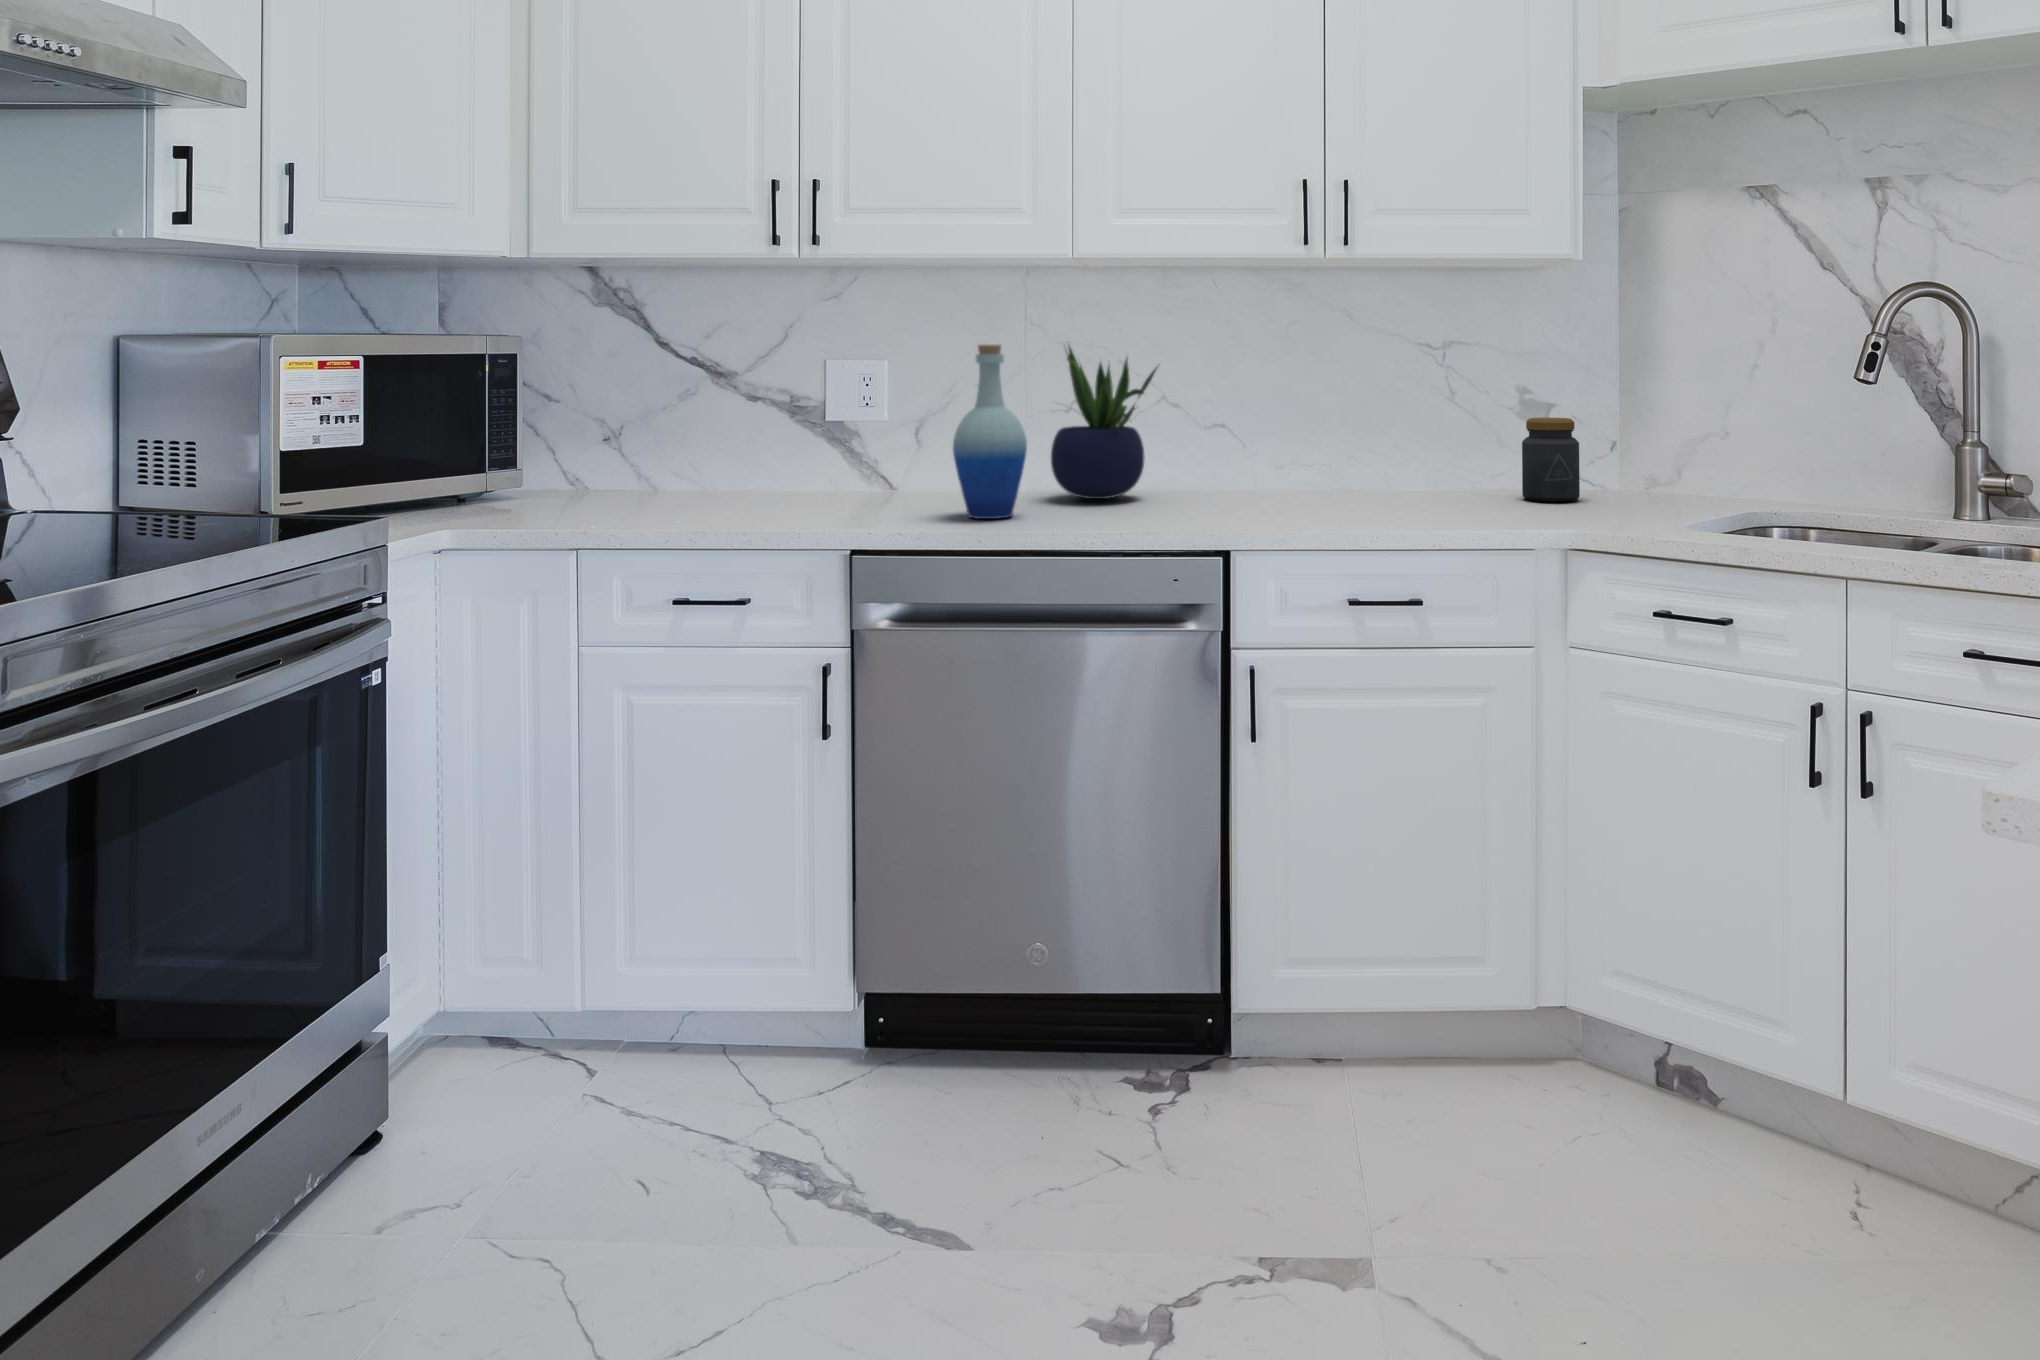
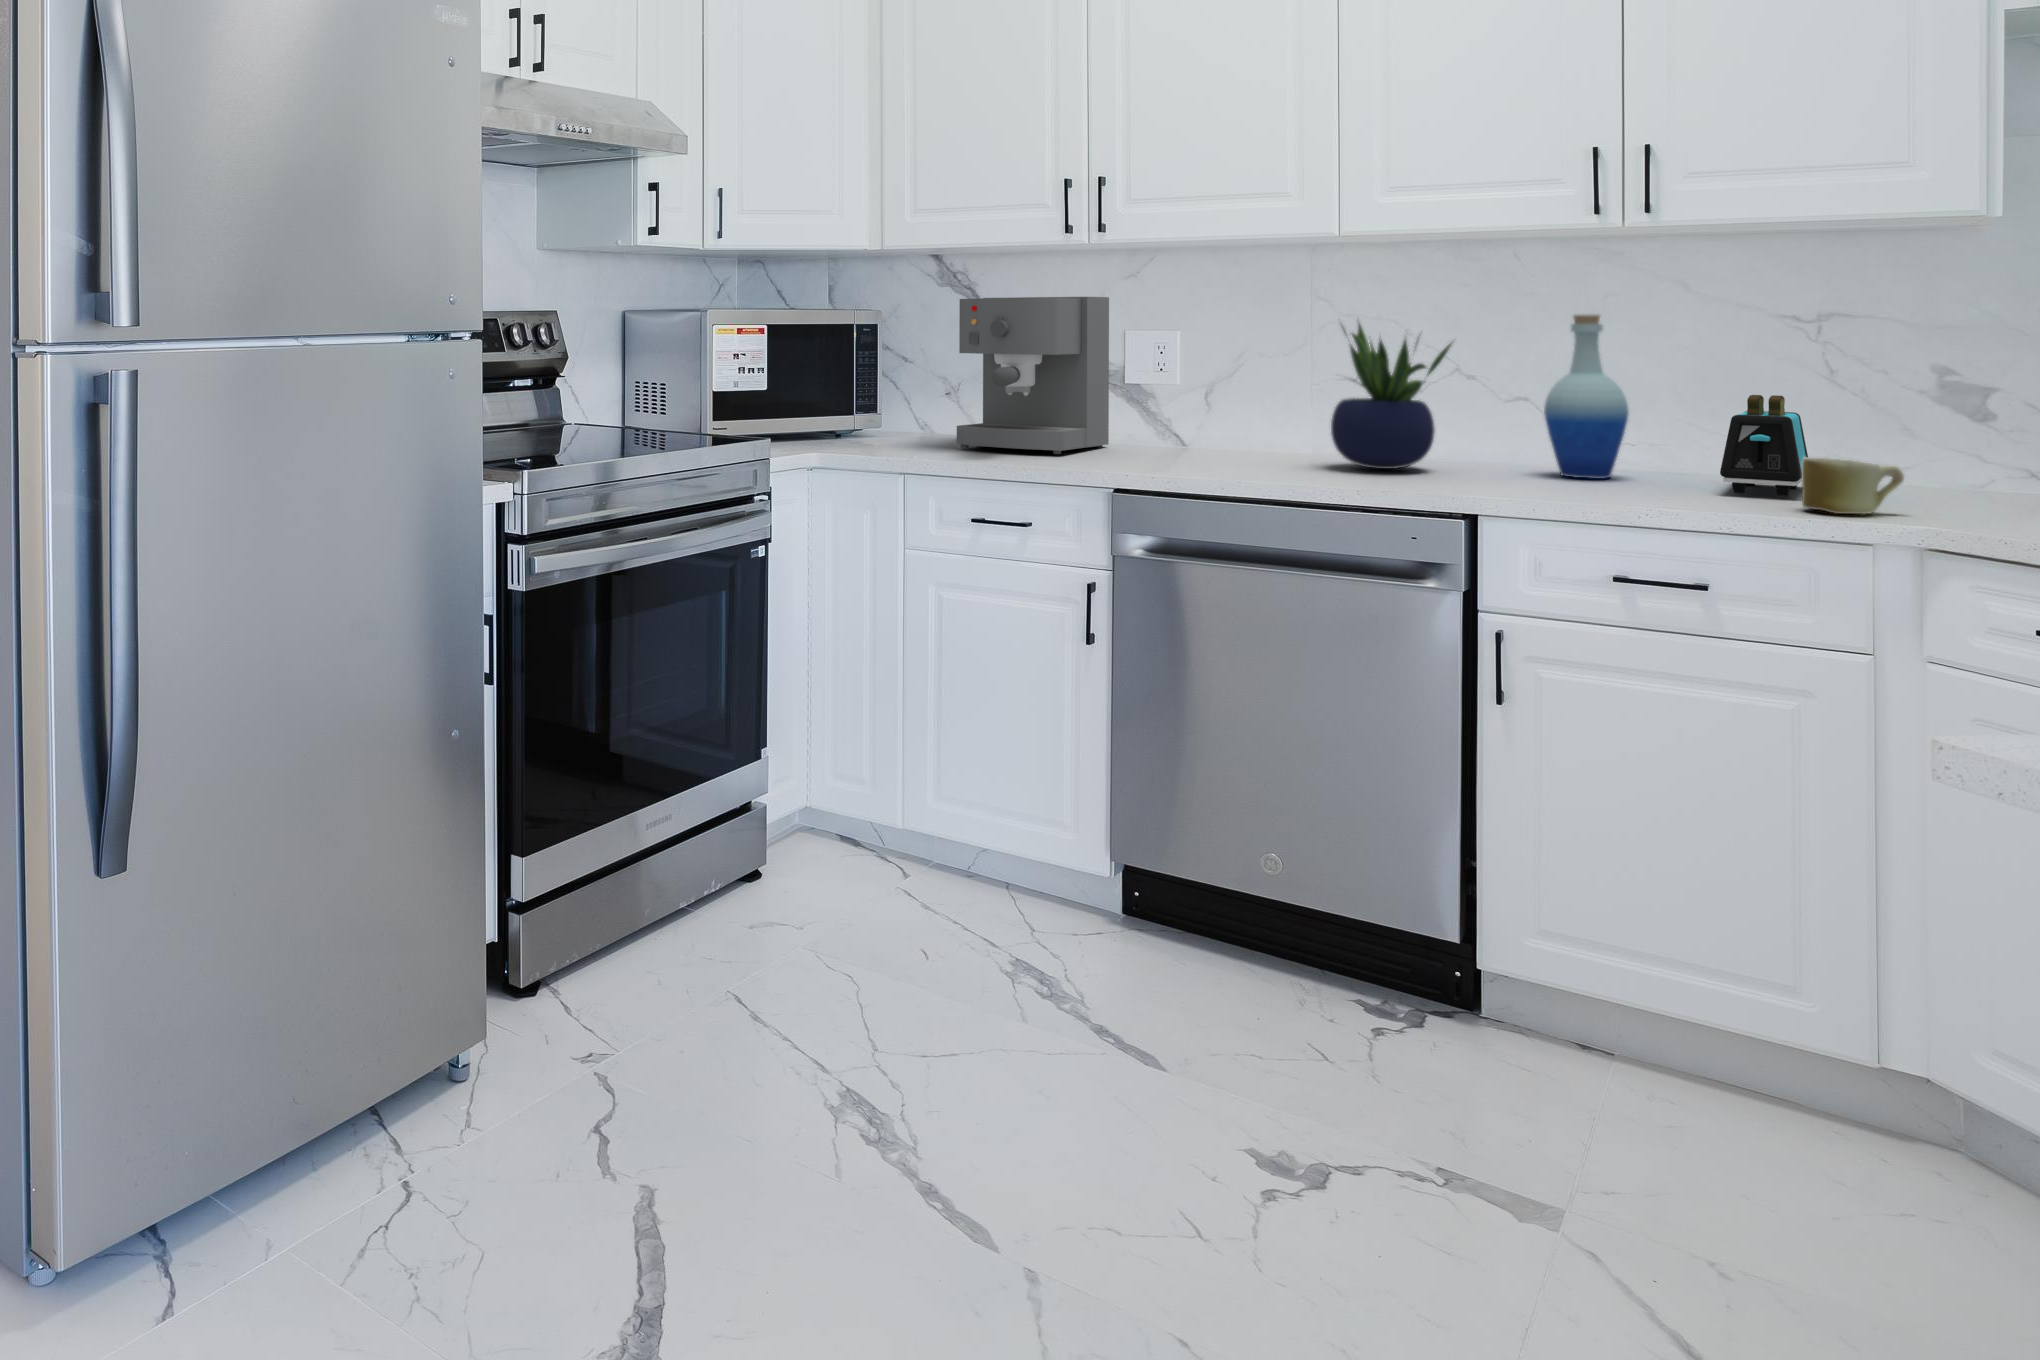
coffee maker: none [633,319,807,506] -> present [957,297,1109,454]
bottle: present [953,345,1027,519] -> present [1544,315,1629,479]
toaster: none [1373,410,1439,501] -> present [1720,395,1808,496]
jar: present [1522,417,1580,501] -> none [1936,410,2029,510]
mug: none [1454,466,1520,515] -> present [1802,458,1904,514]

